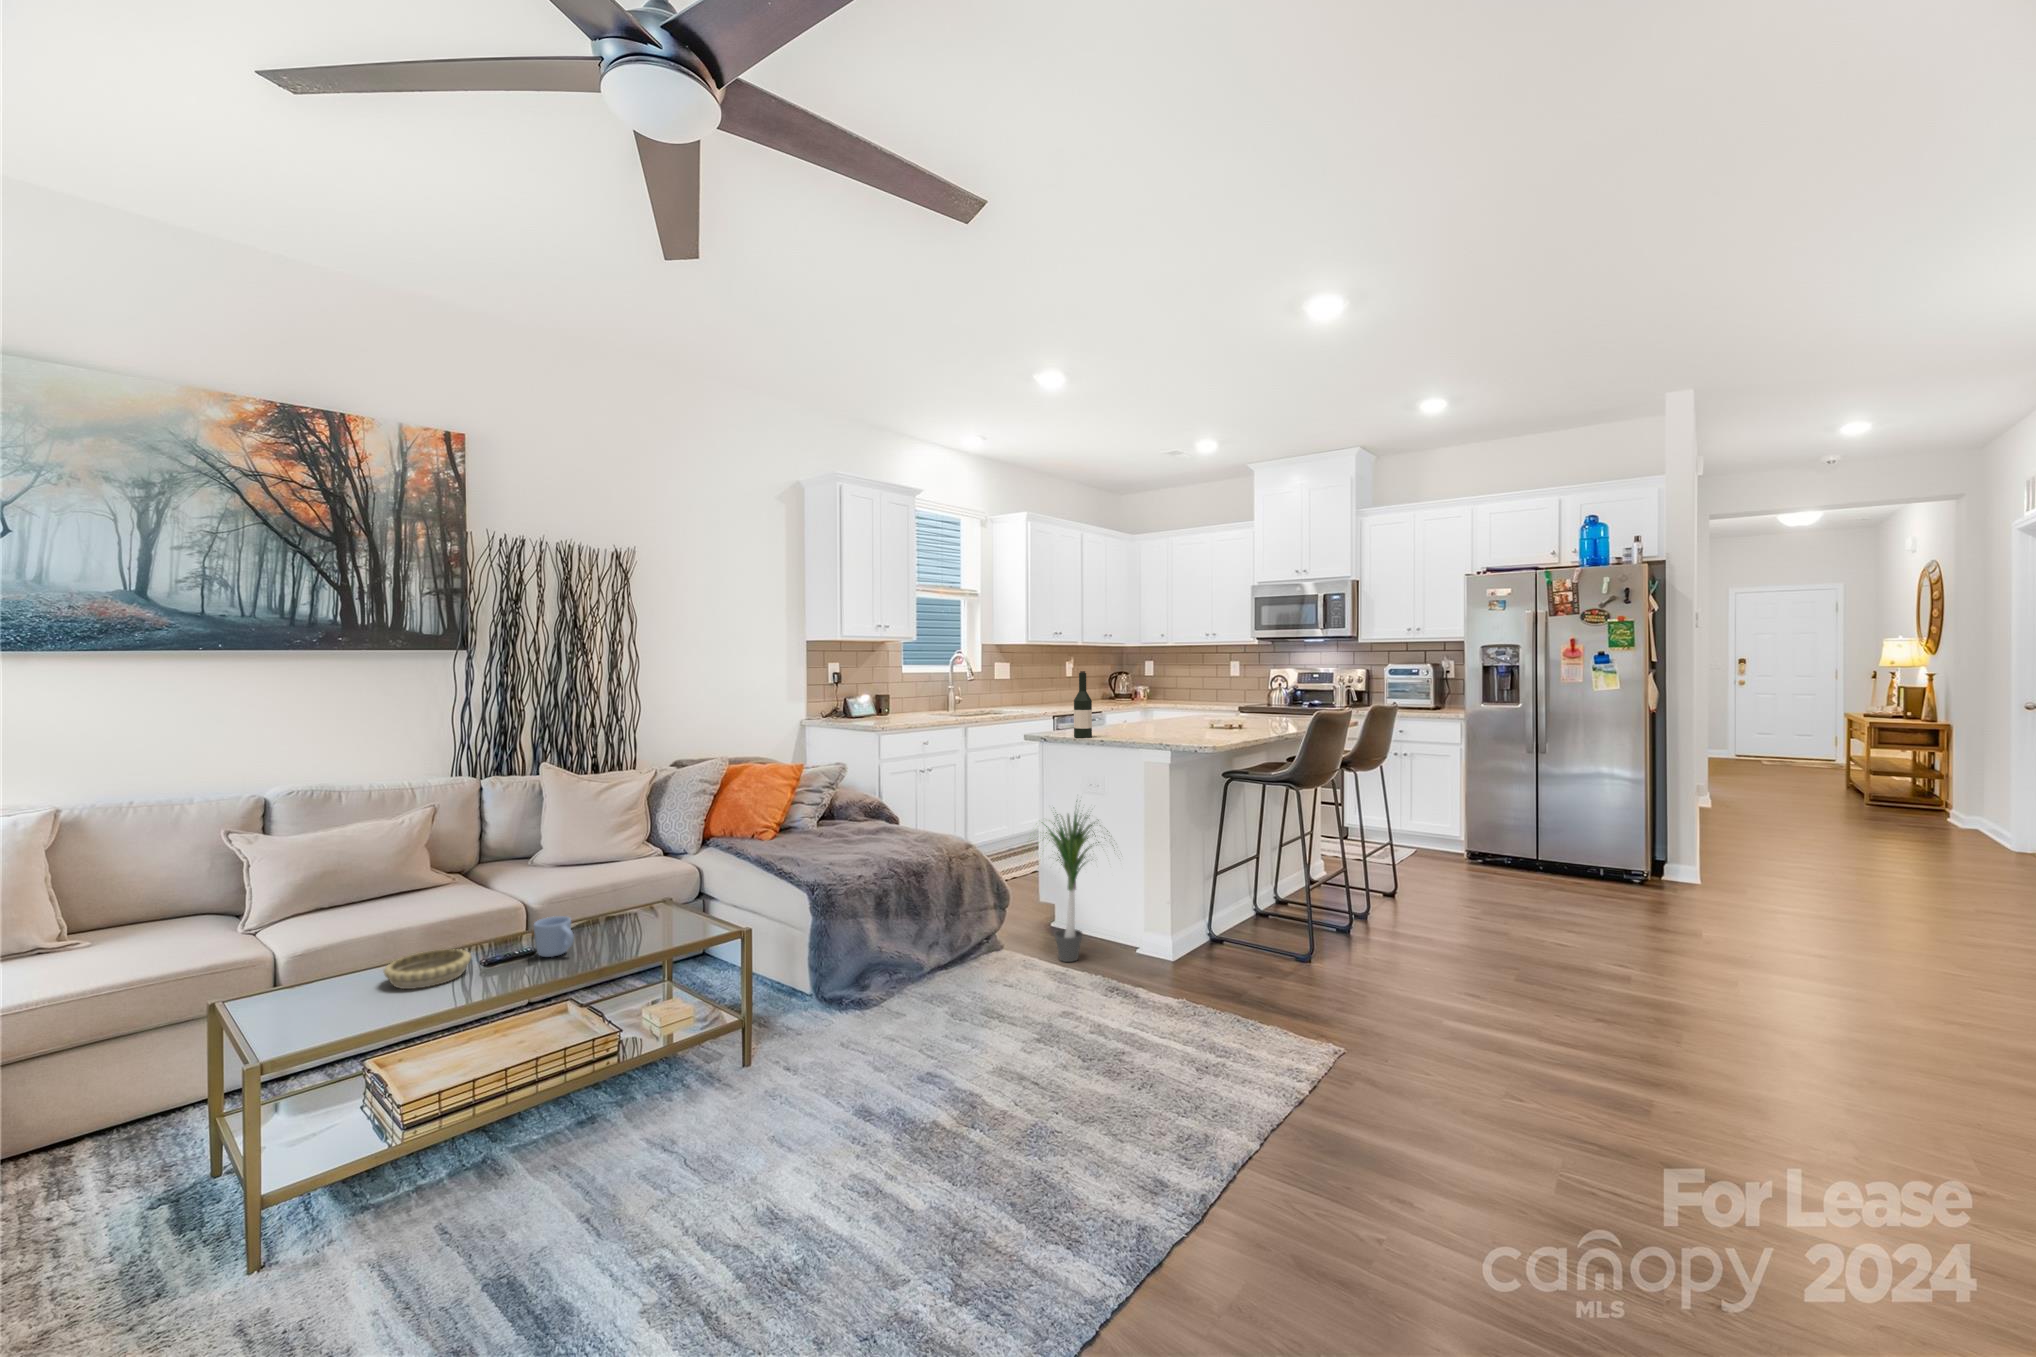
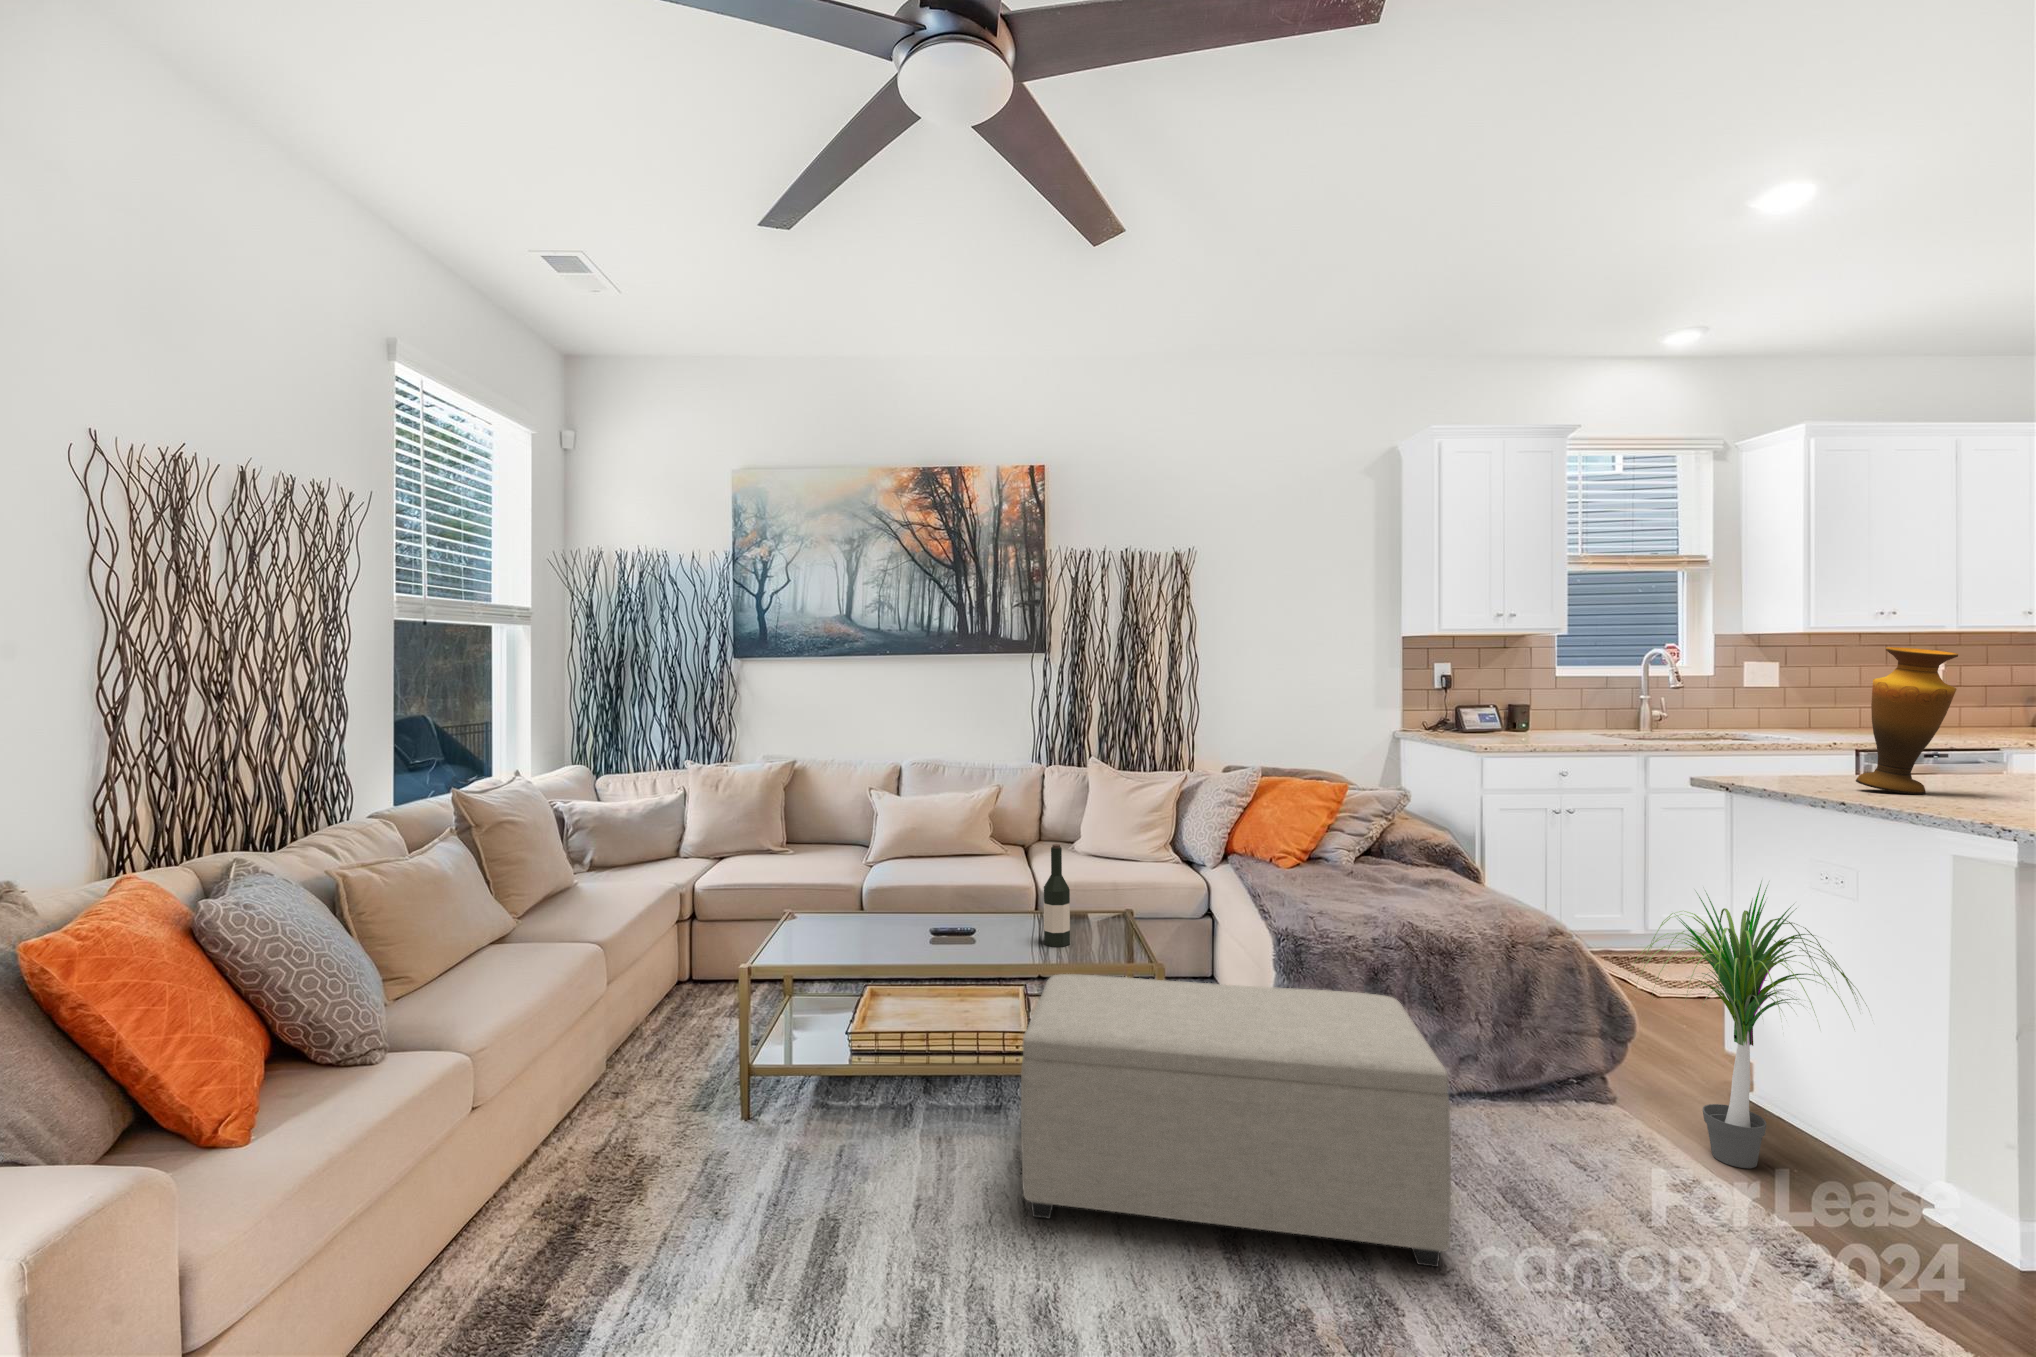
vase: none [1110,659,1148,737] -> present [1856,647,1958,794]
wine bottle: present [1074,671,1092,738] -> present [1044,844,1070,947]
ottoman: none [657,908,988,1165] -> present [1021,974,1451,1267]
mug: present [534,916,574,957] -> none [983,902,1014,940]
decorative bowl: present [384,949,471,989] -> none [874,909,937,940]

